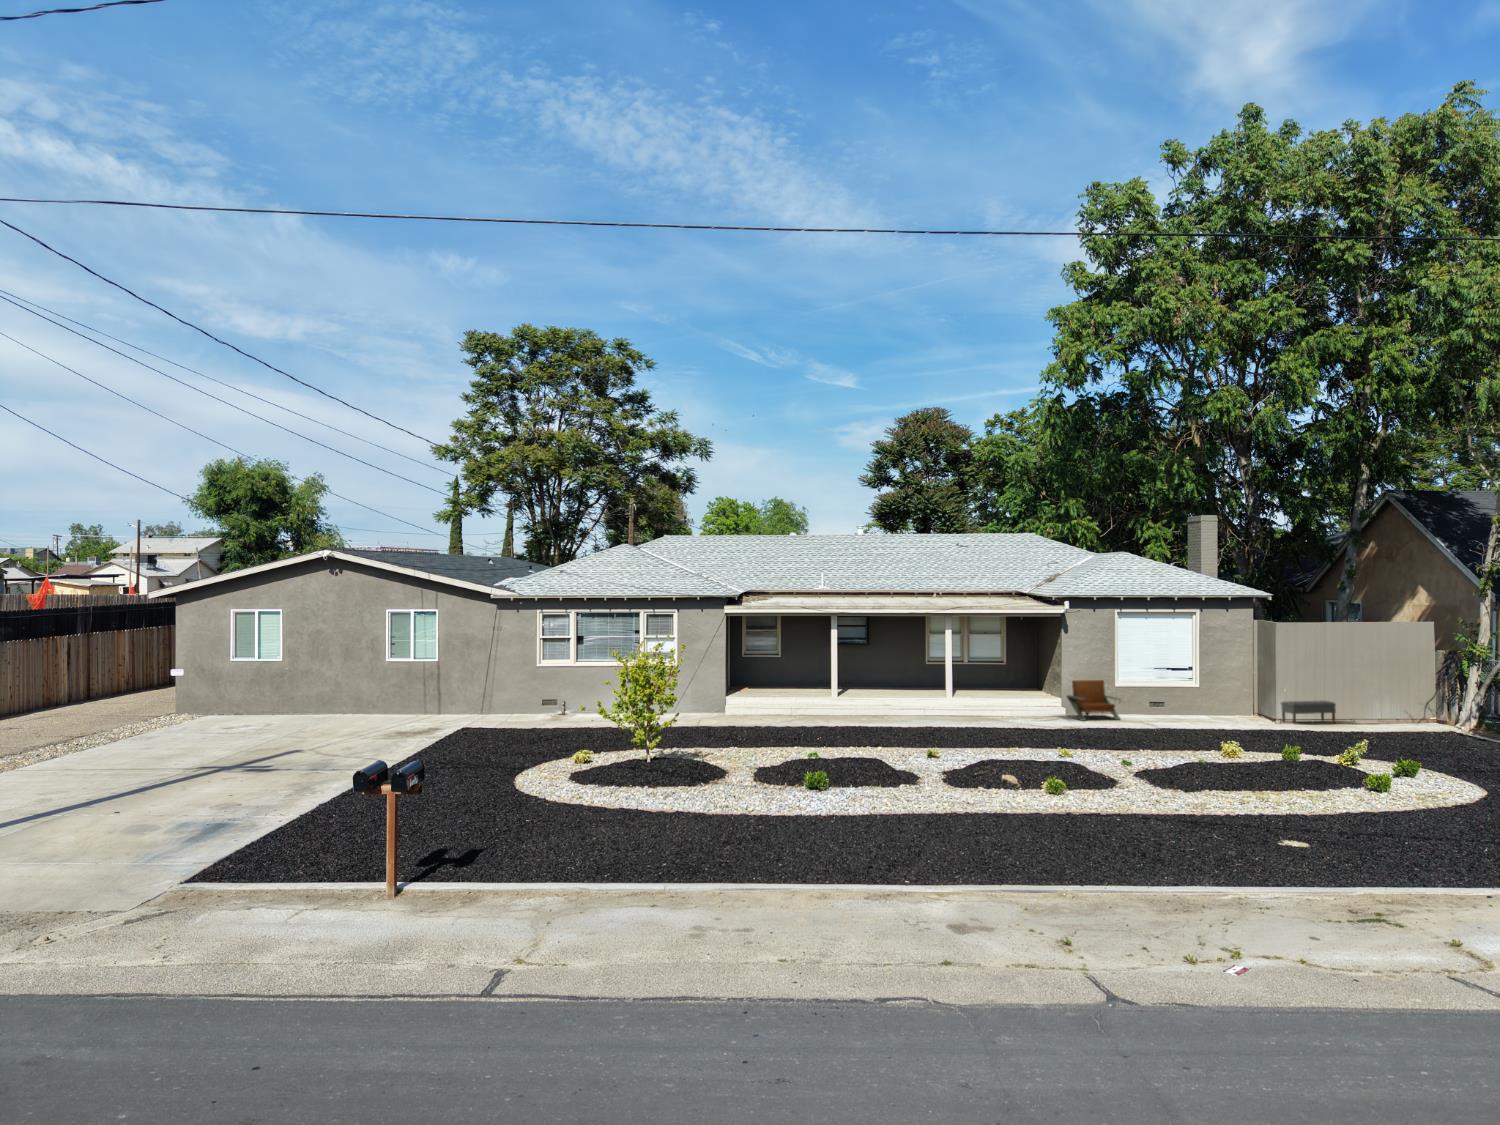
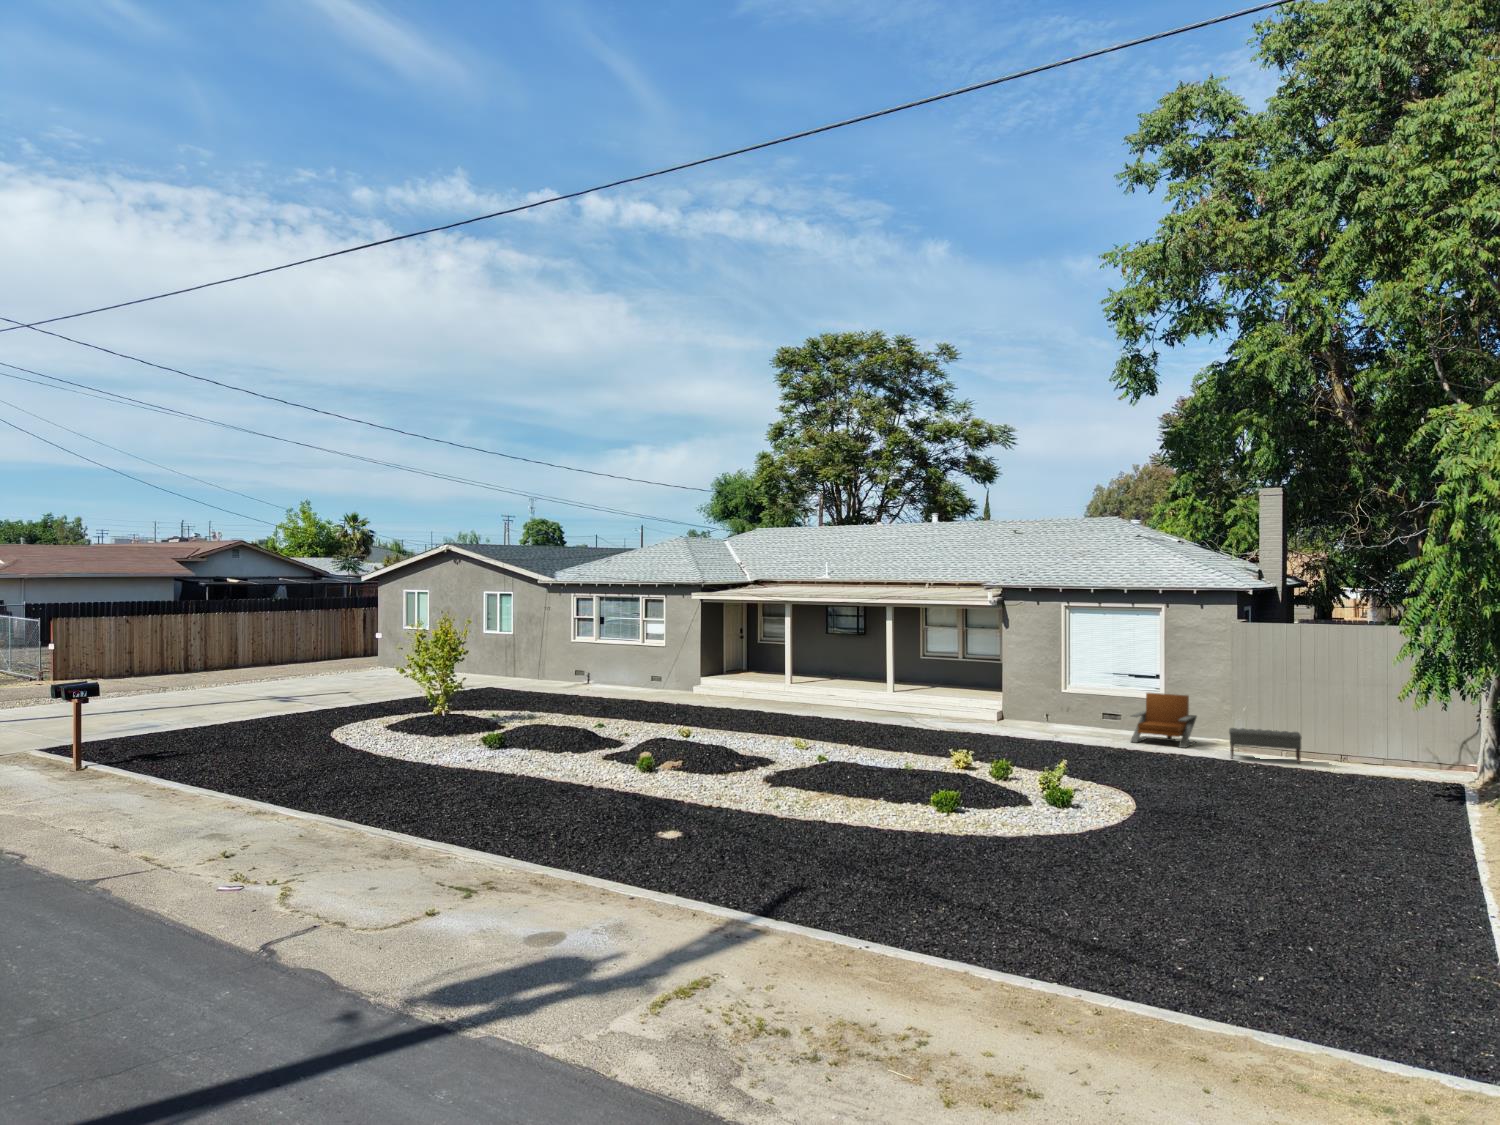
lounge chair: present [1067,680,1120,721] -> present [1131,693,1197,748]

